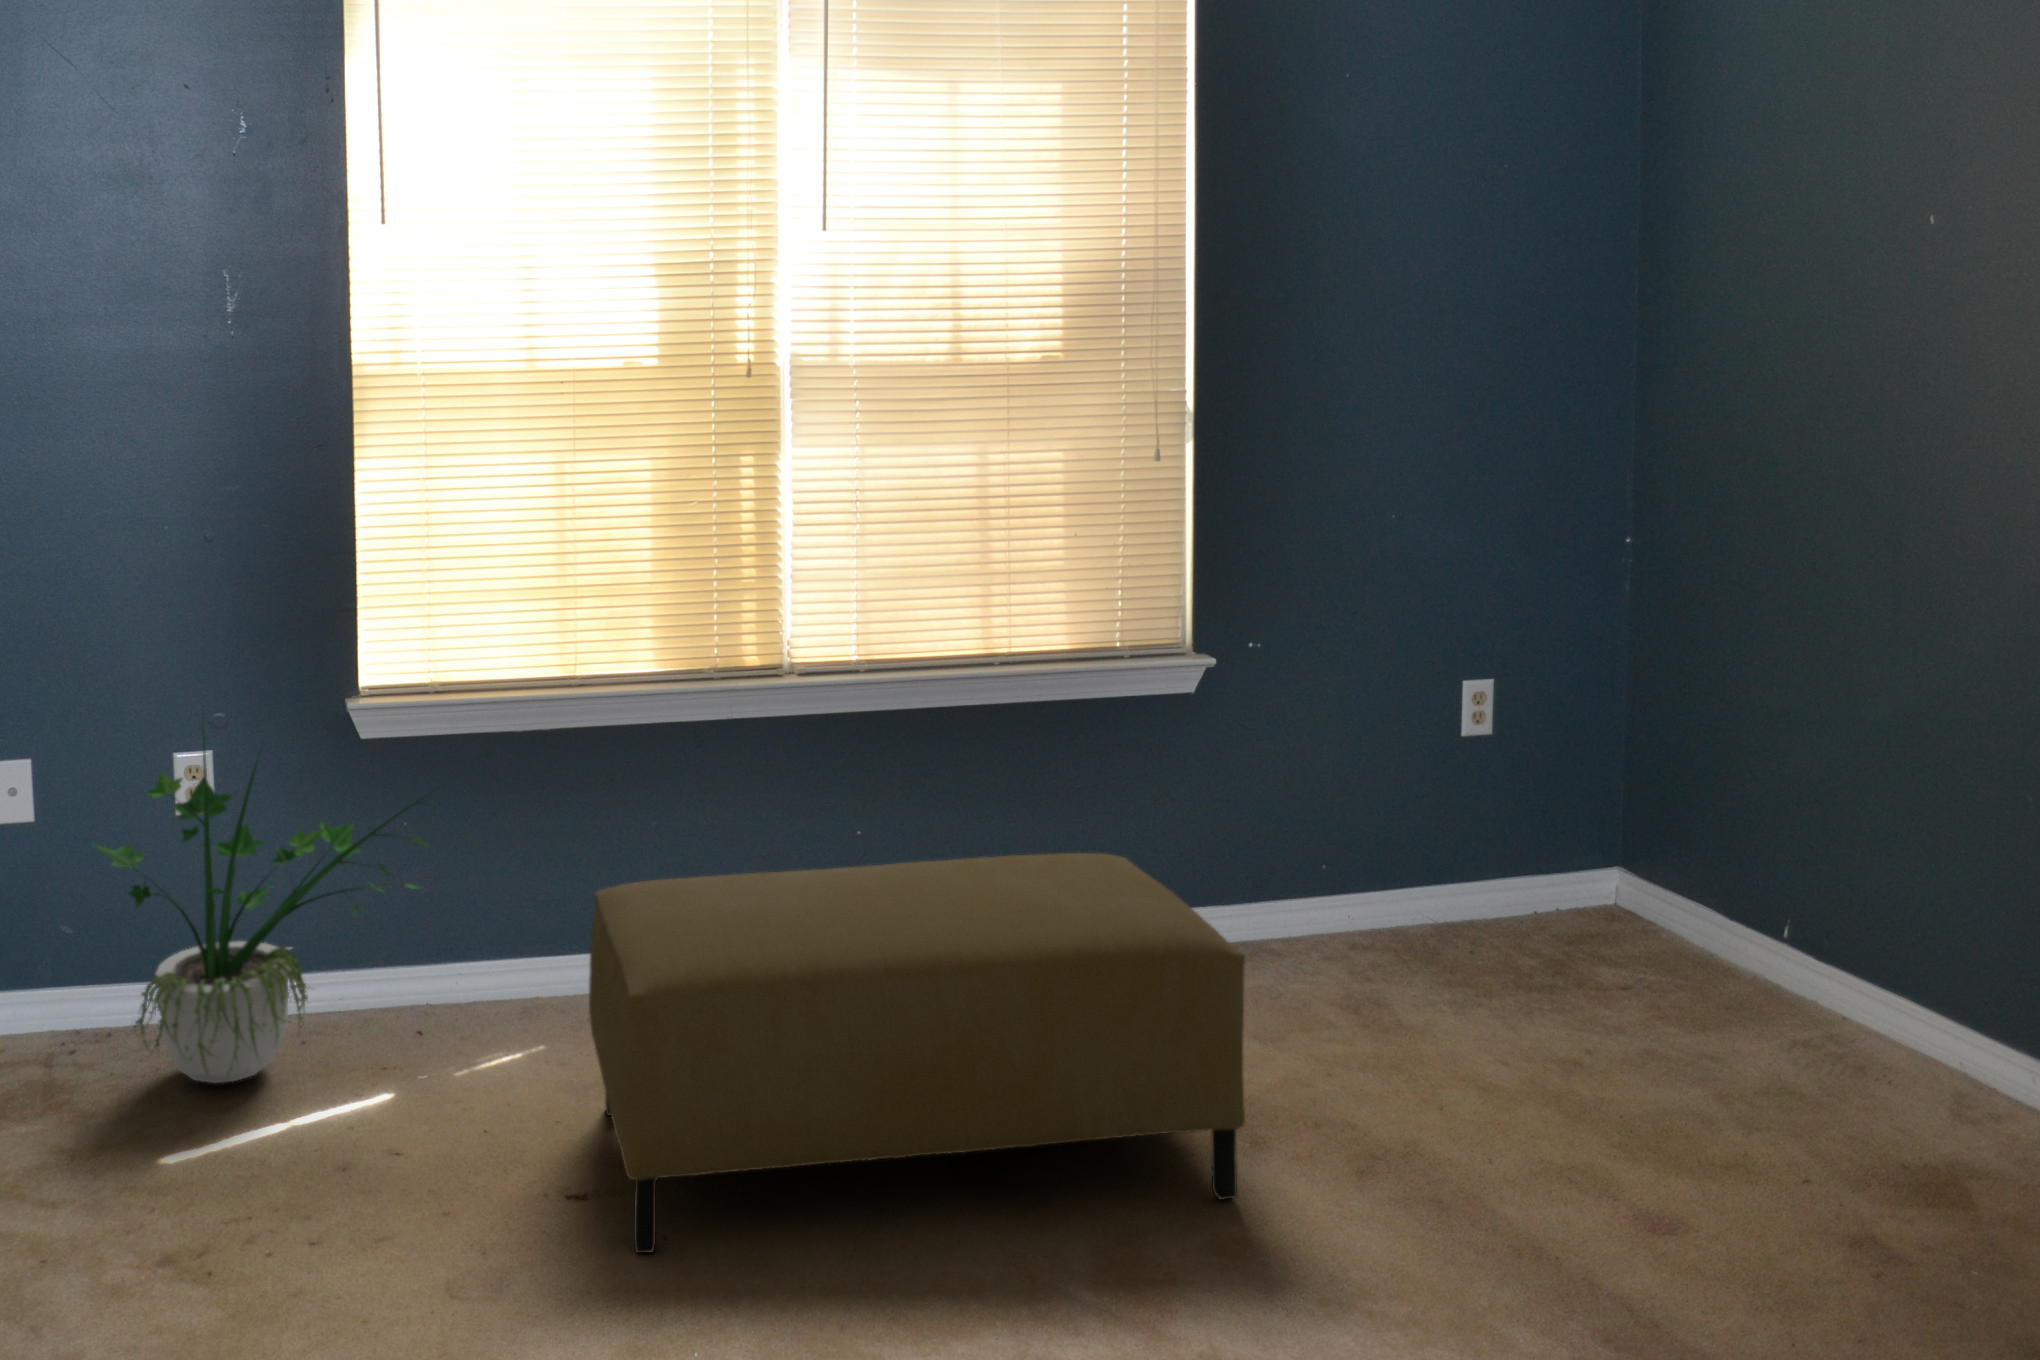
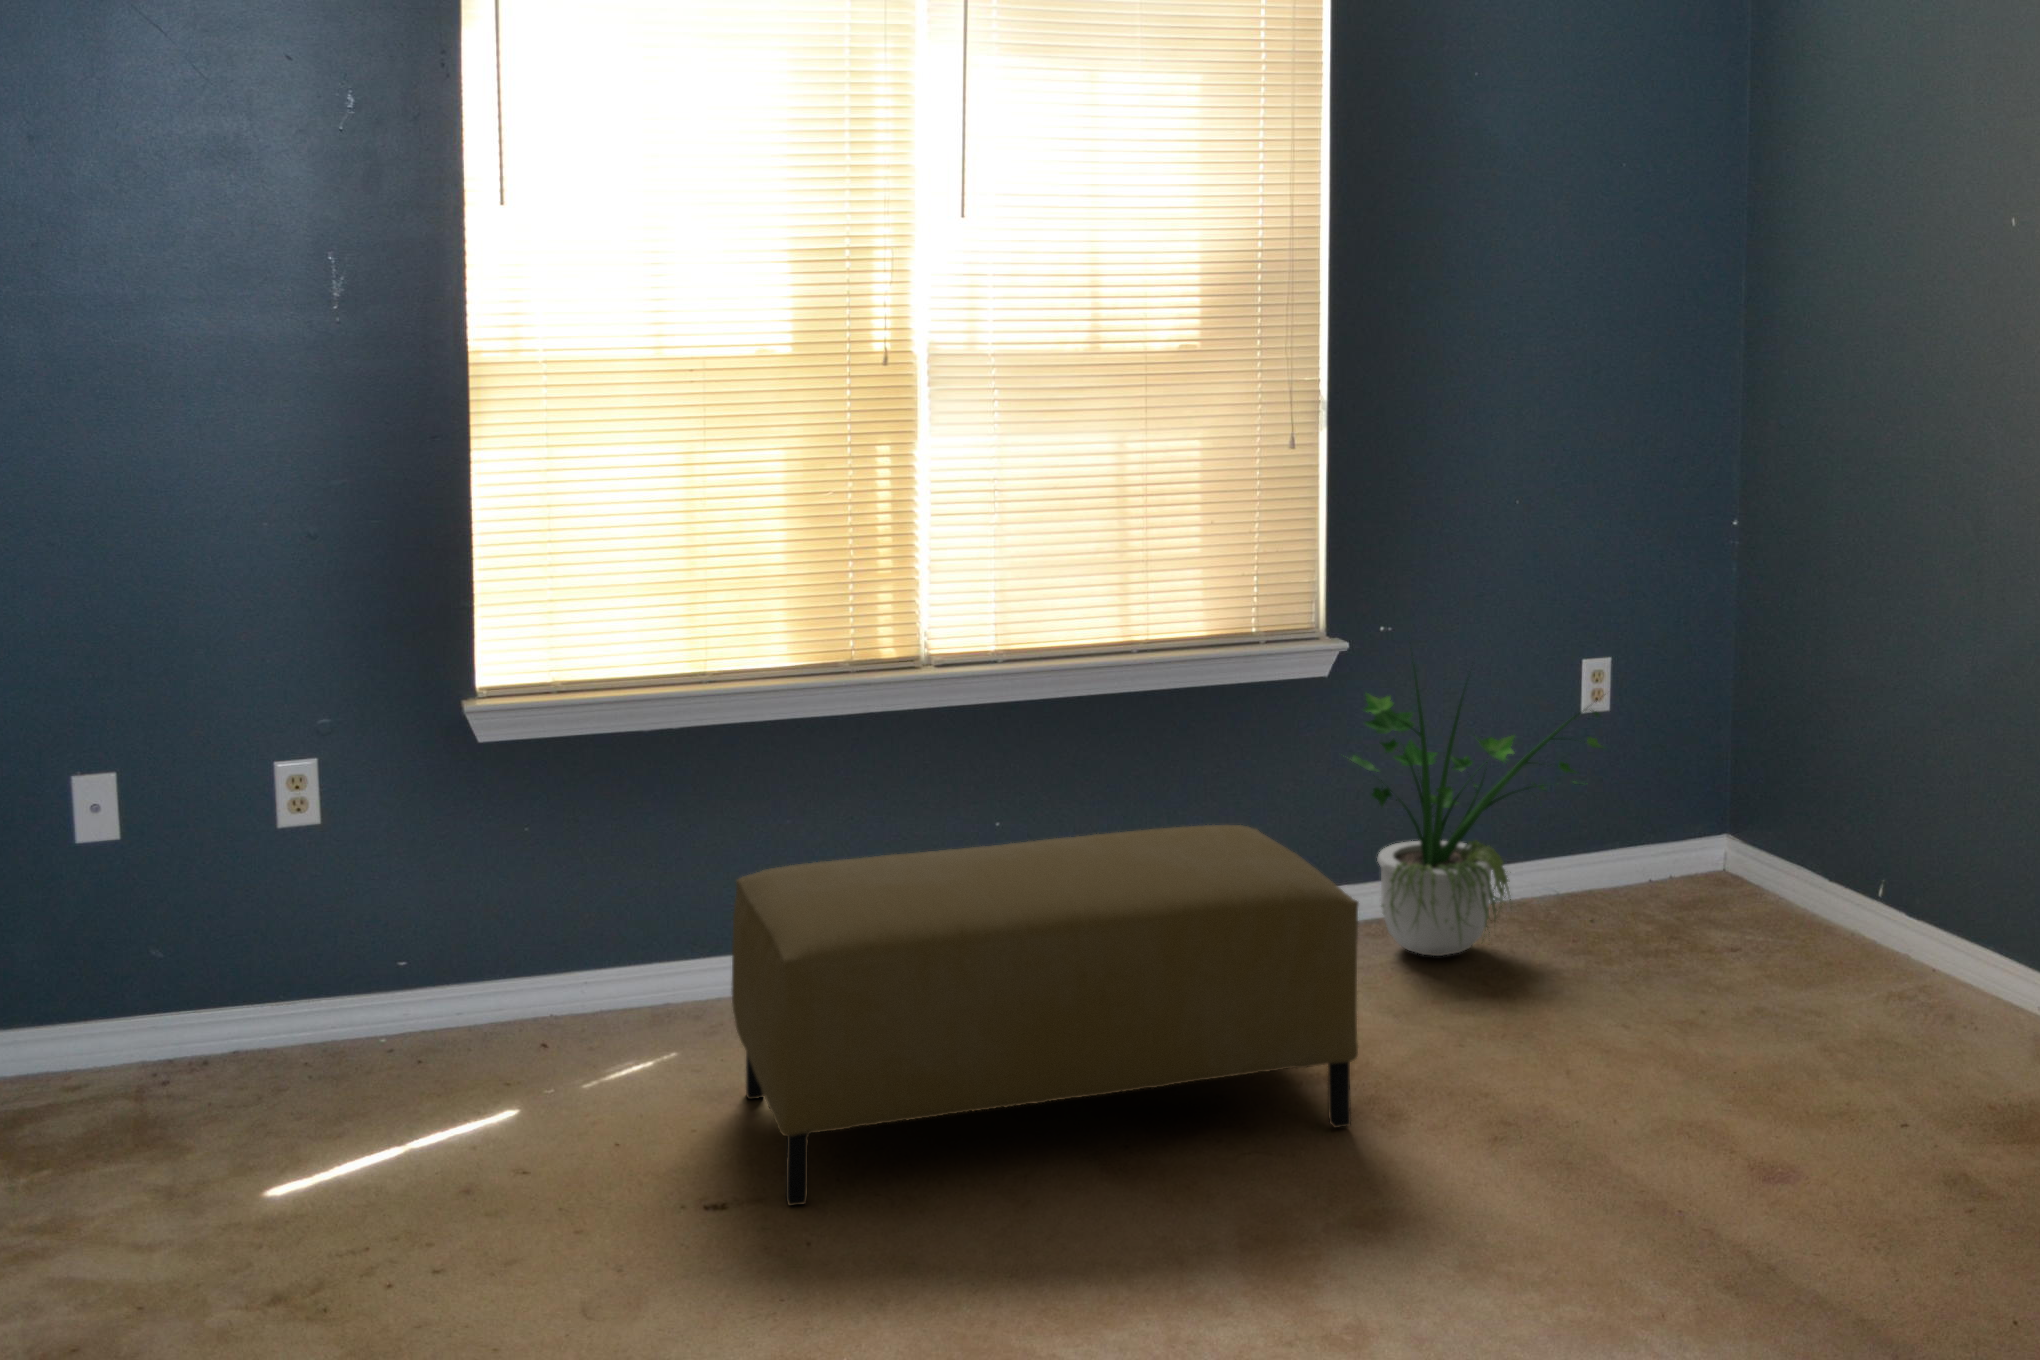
potted plant: present [96,720,440,1083] -> present [1351,662,1602,956]

